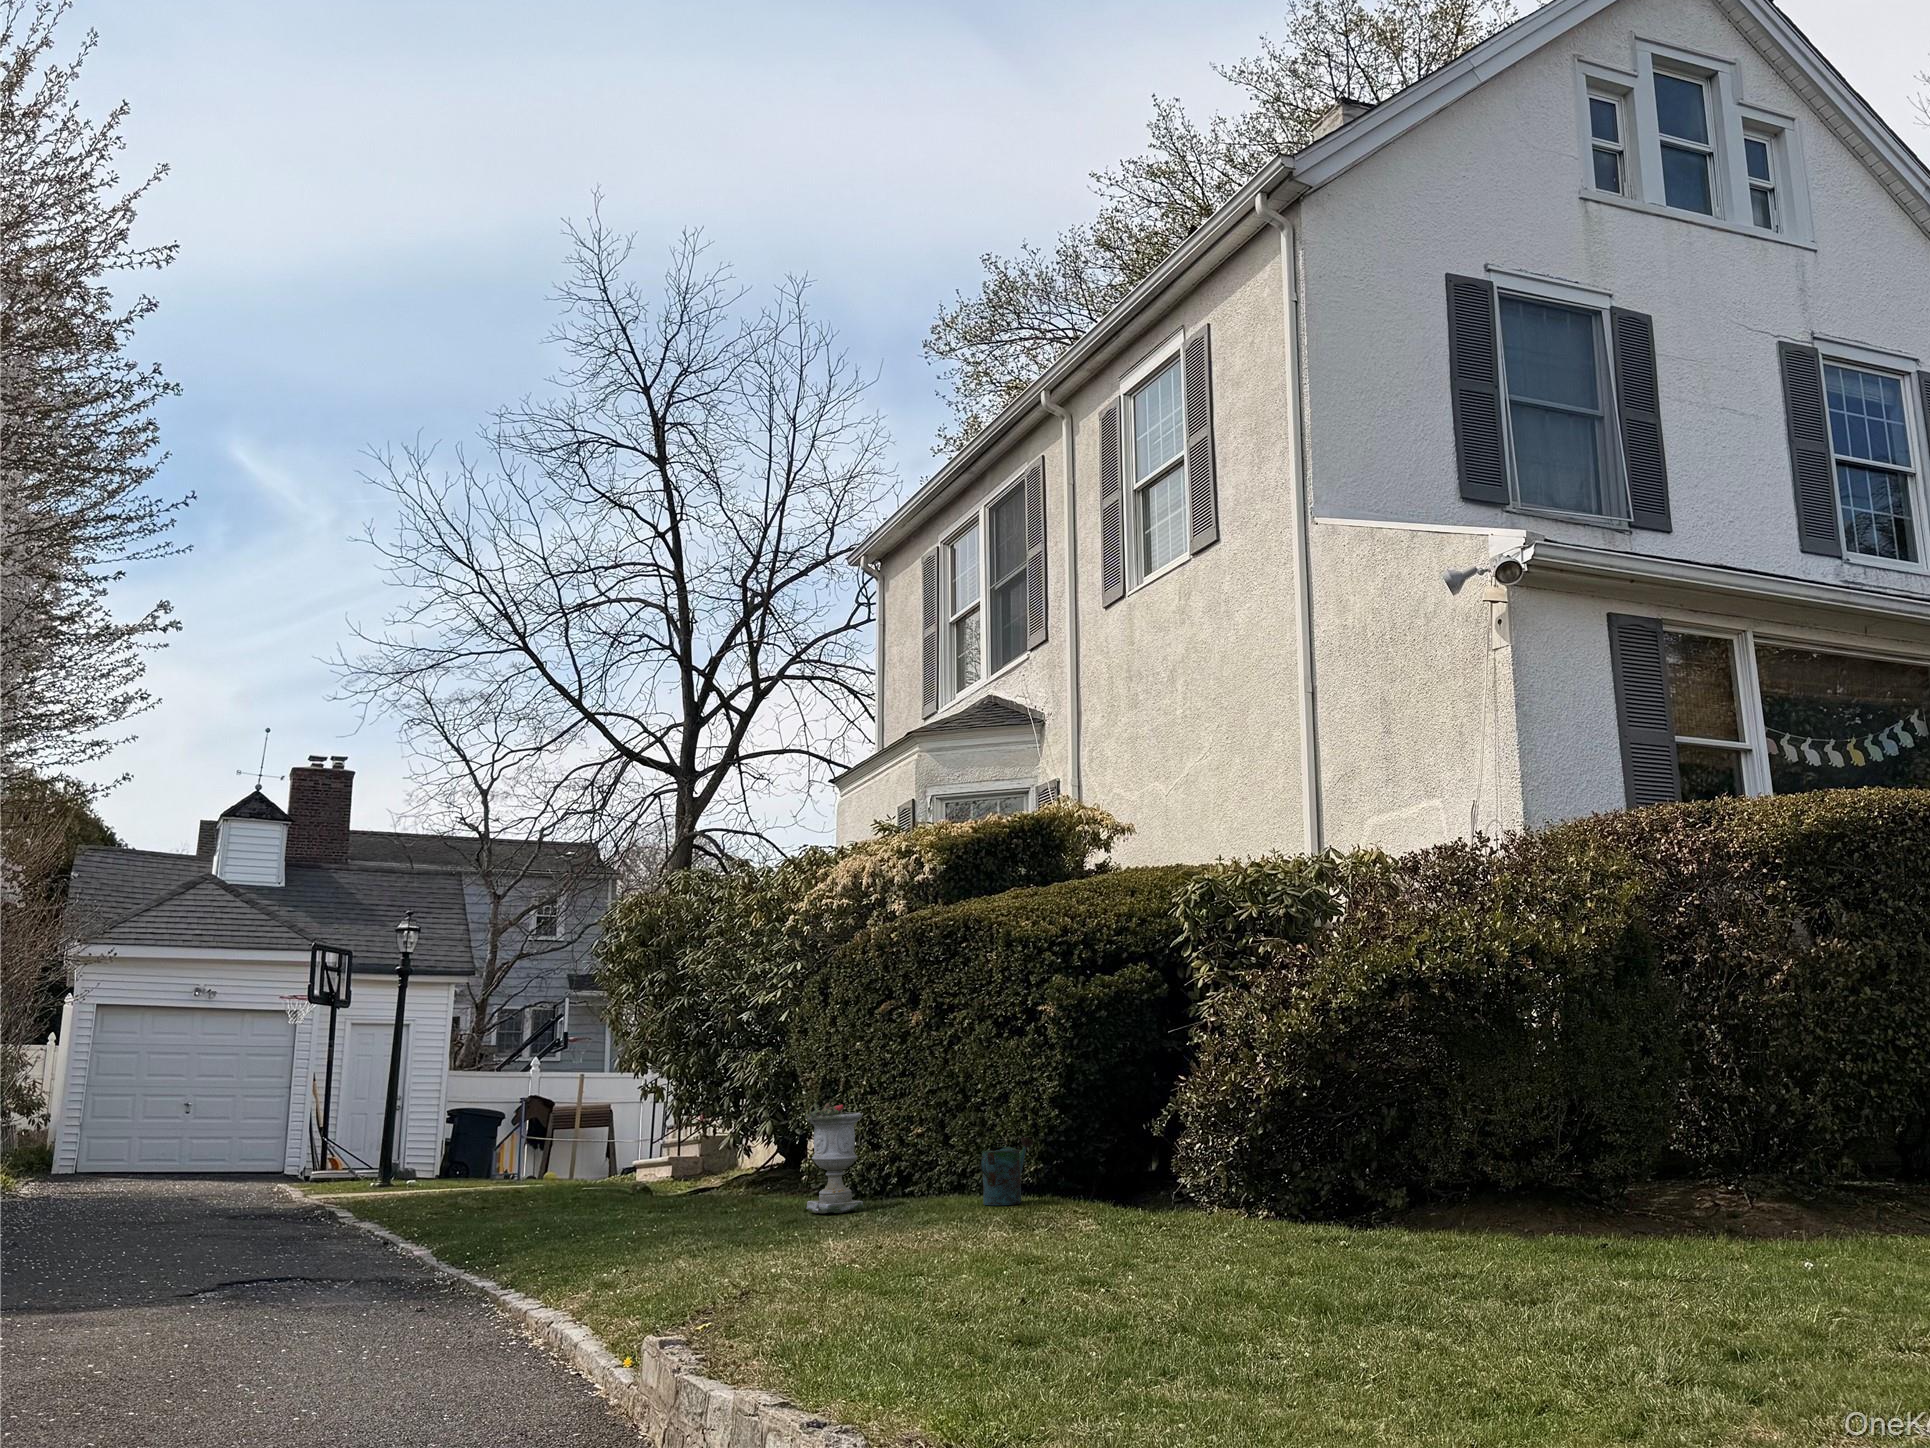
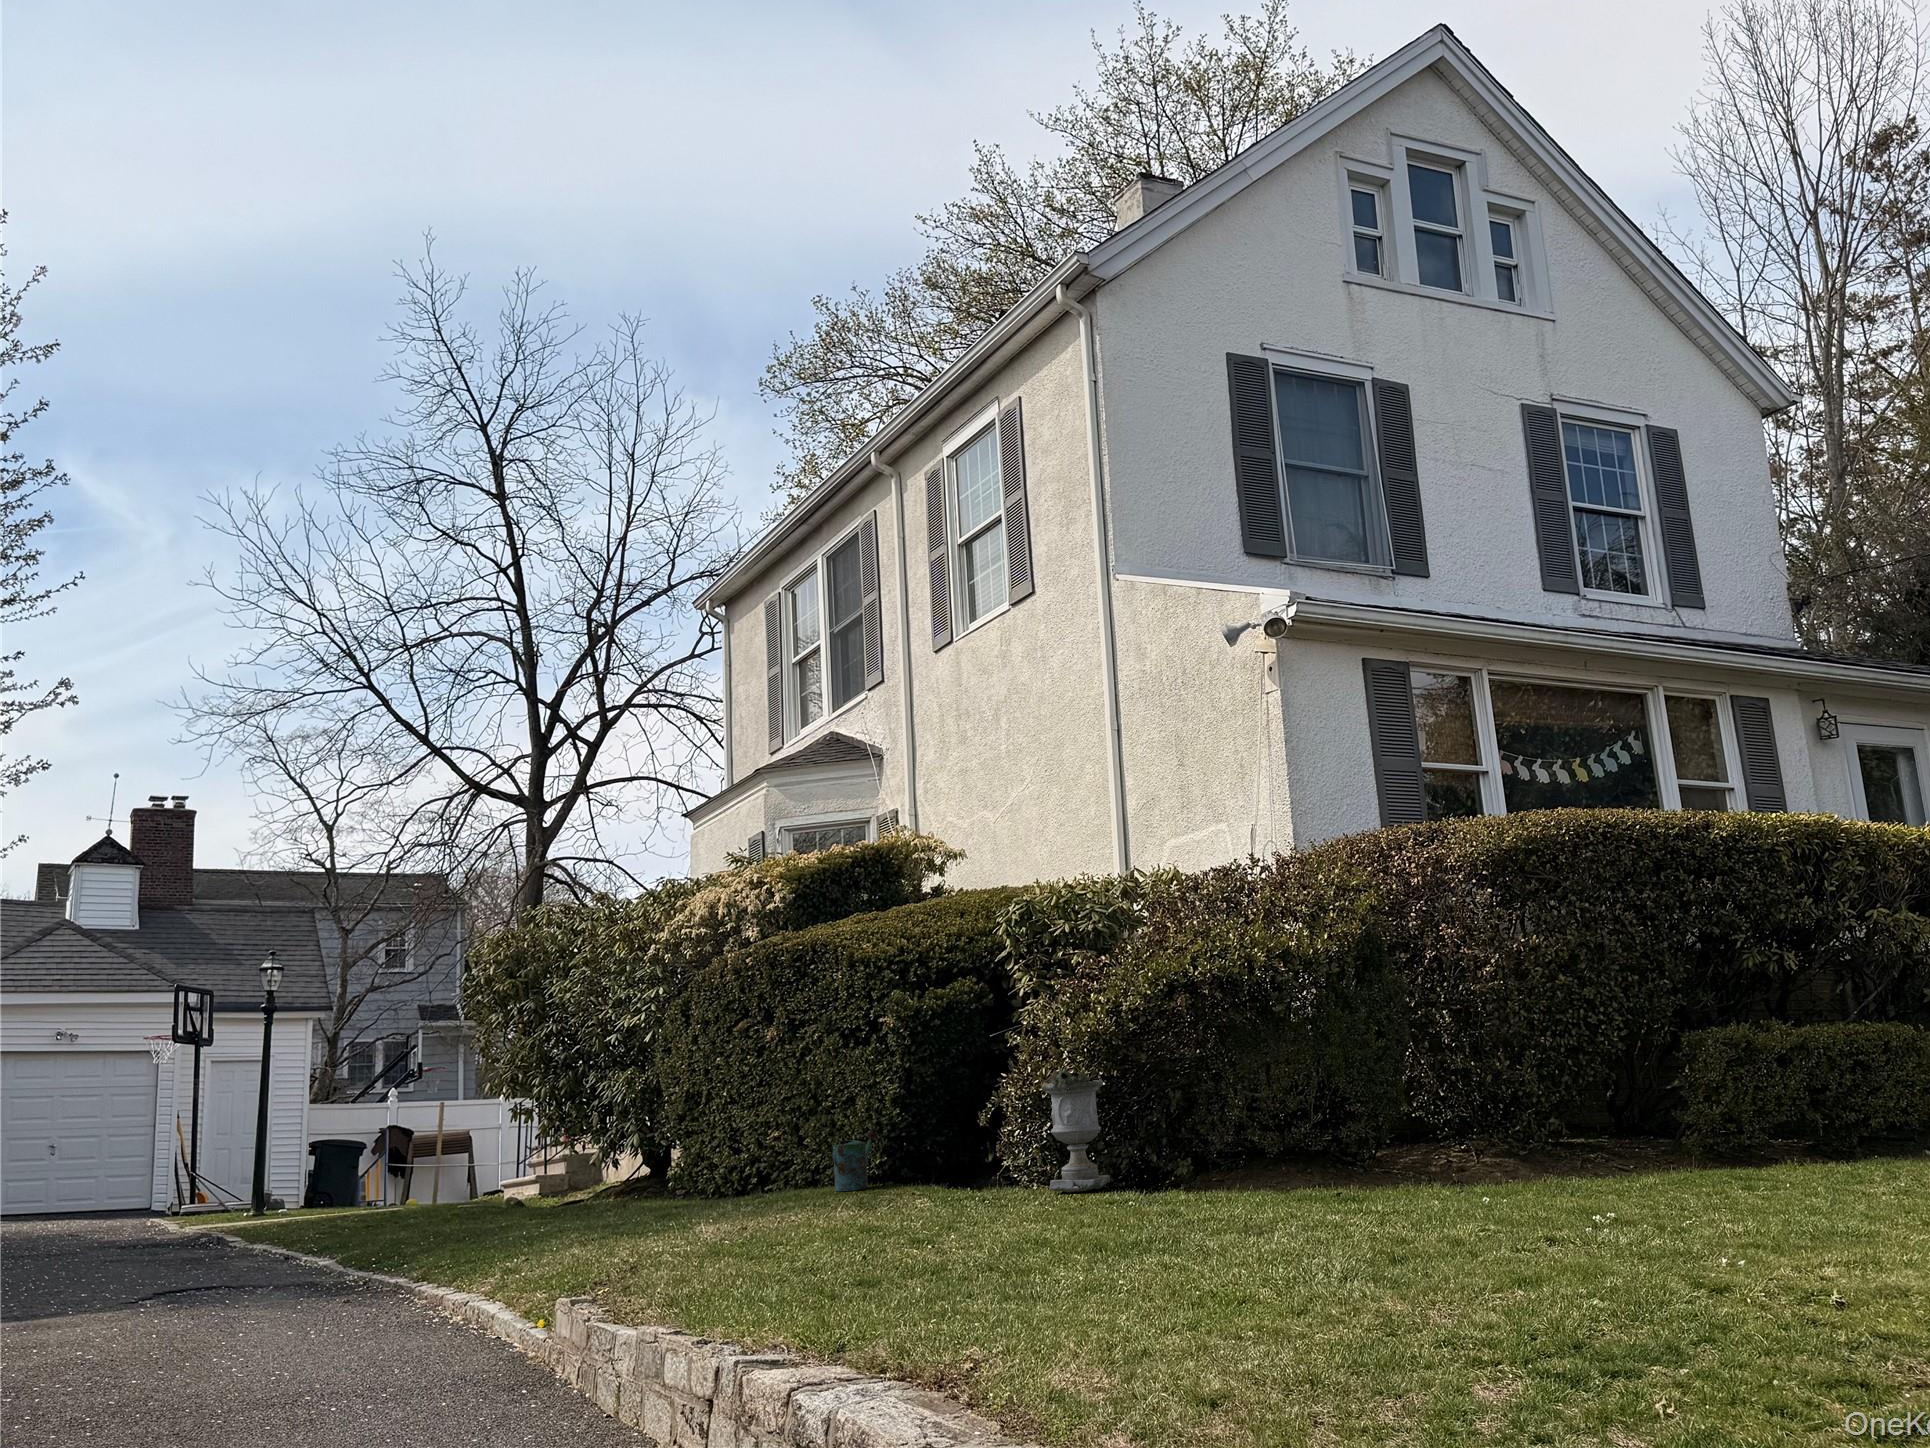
planter: present [805,1102,863,1213] -> present [1041,1068,1110,1192]

